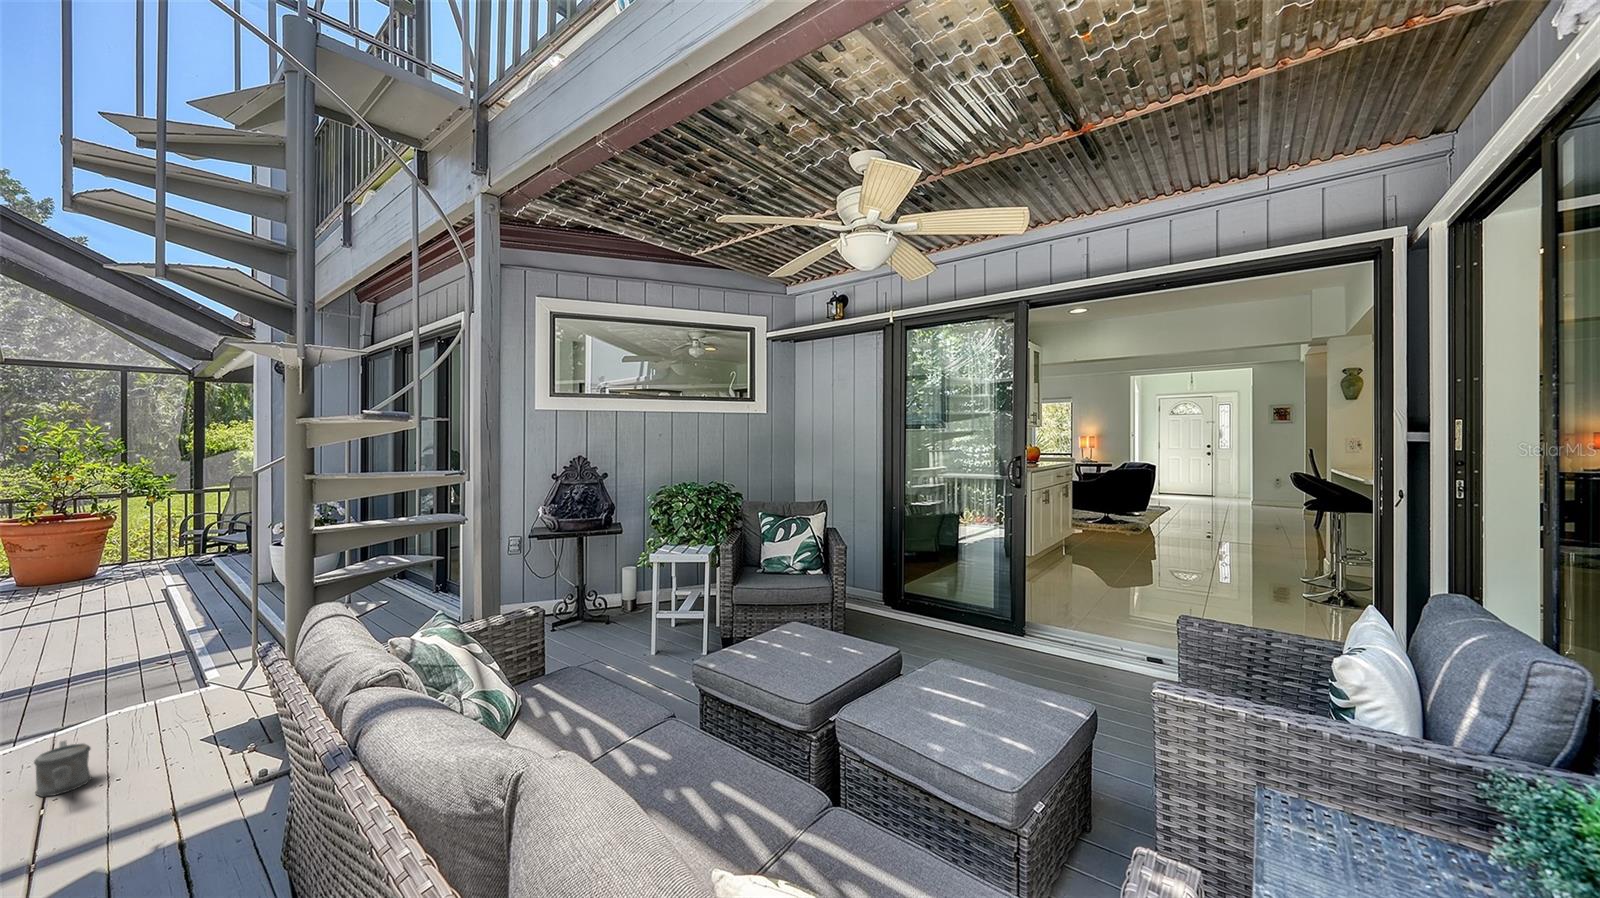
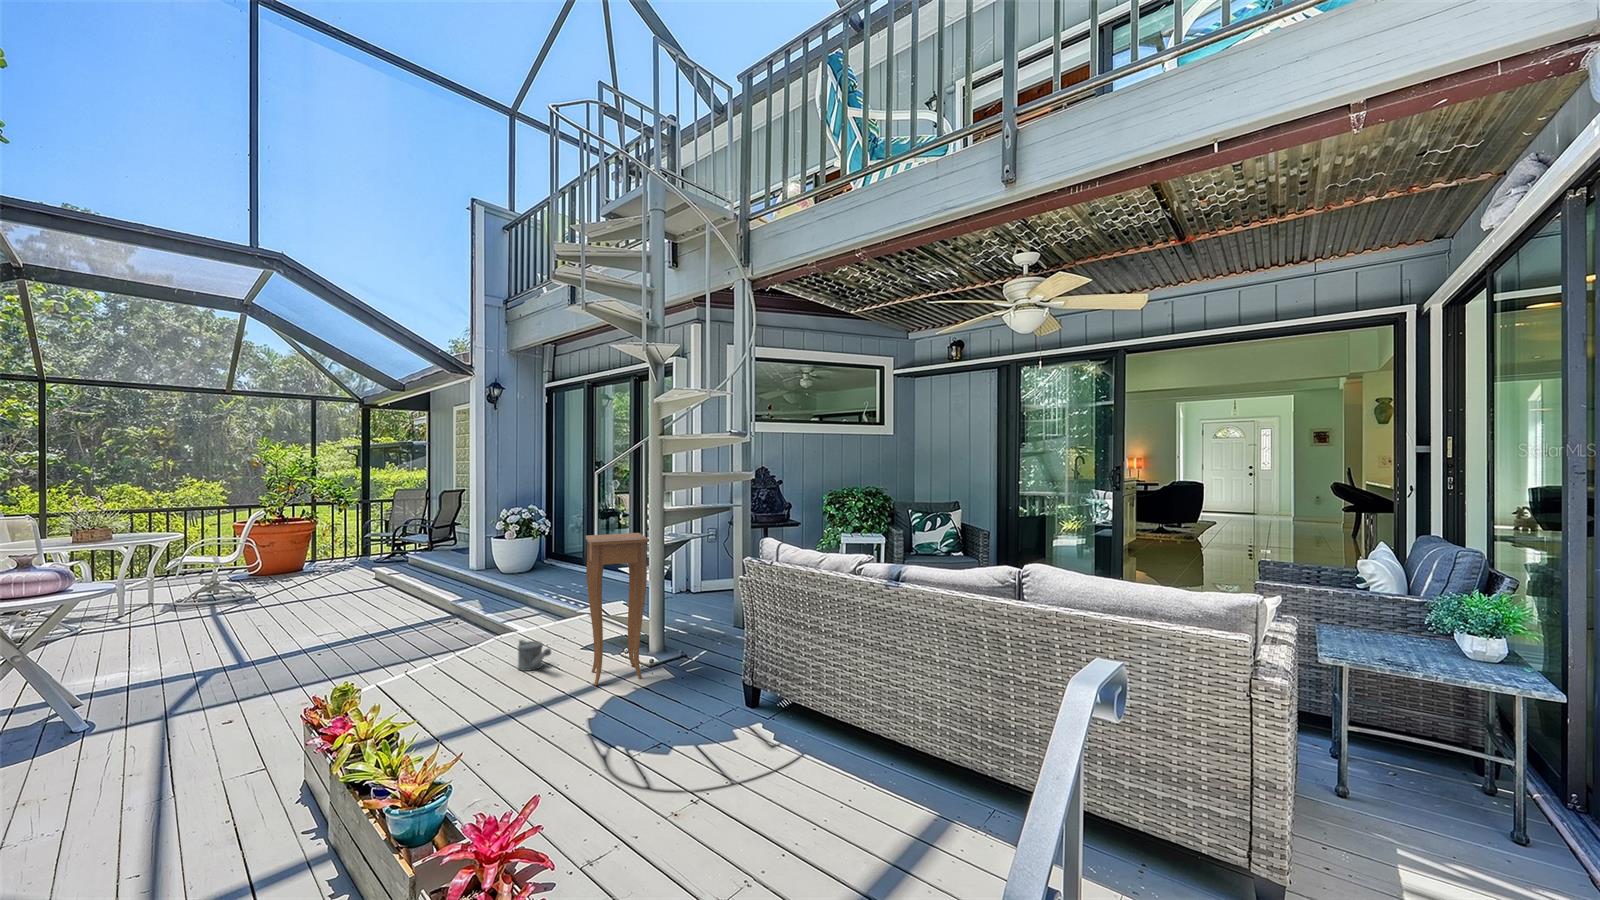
side table: none [84,576,239,834] -> present [586,533,648,686]

